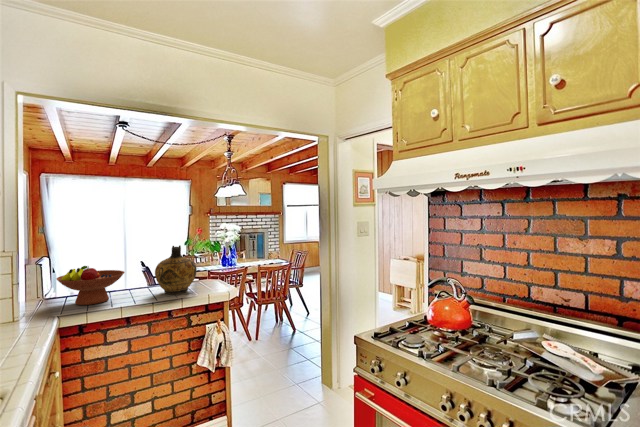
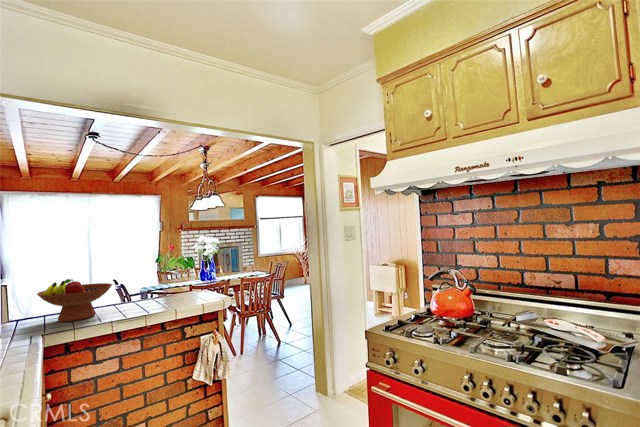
ceramic jug: present [155,246,197,294] -> none [145,254,189,305]

